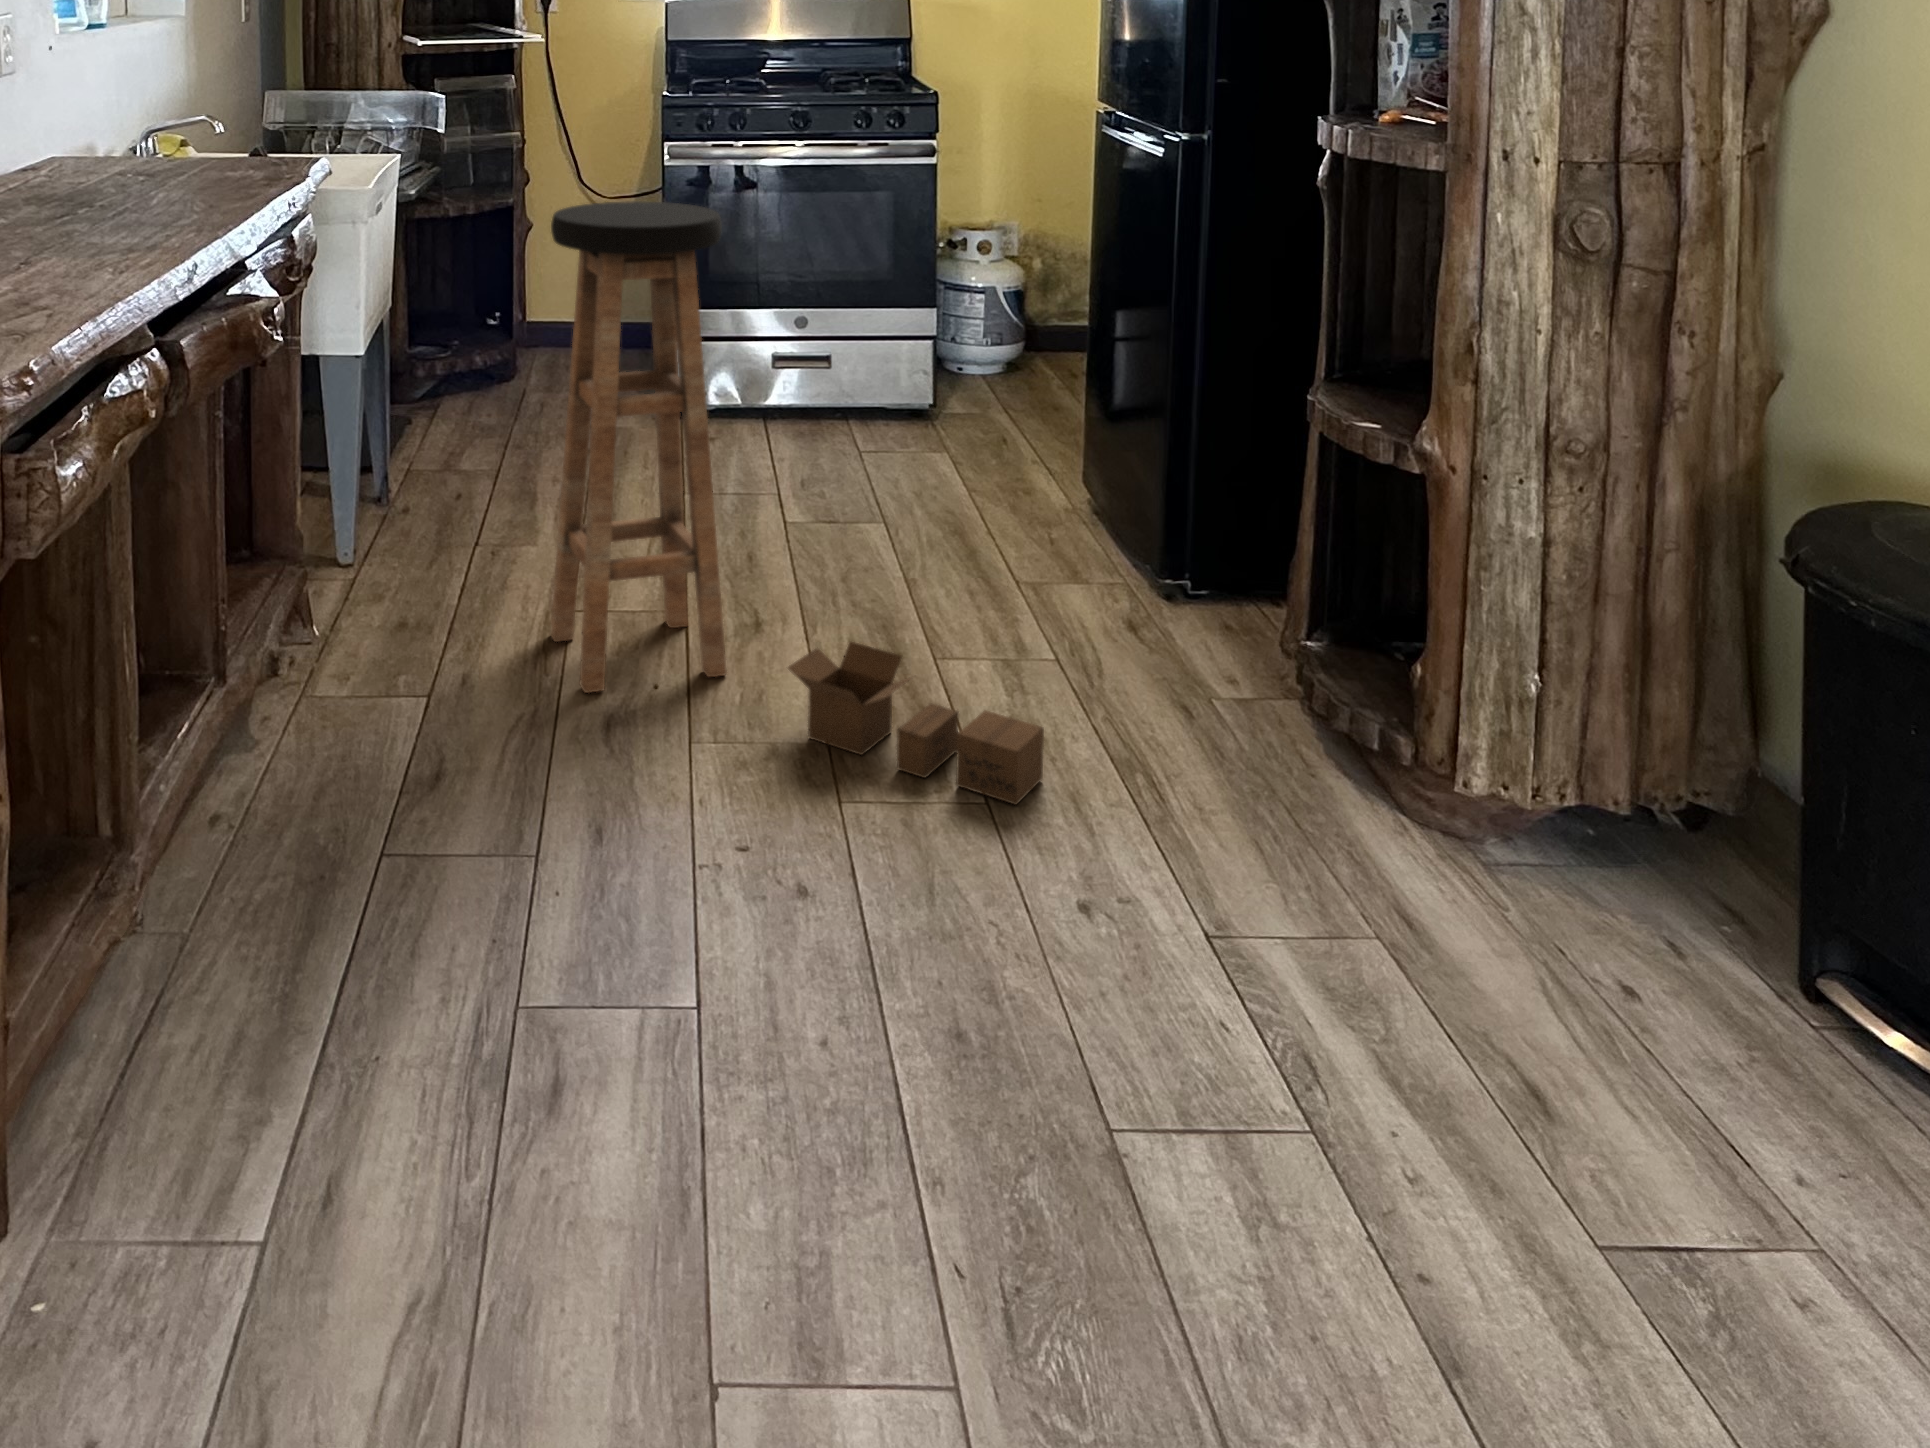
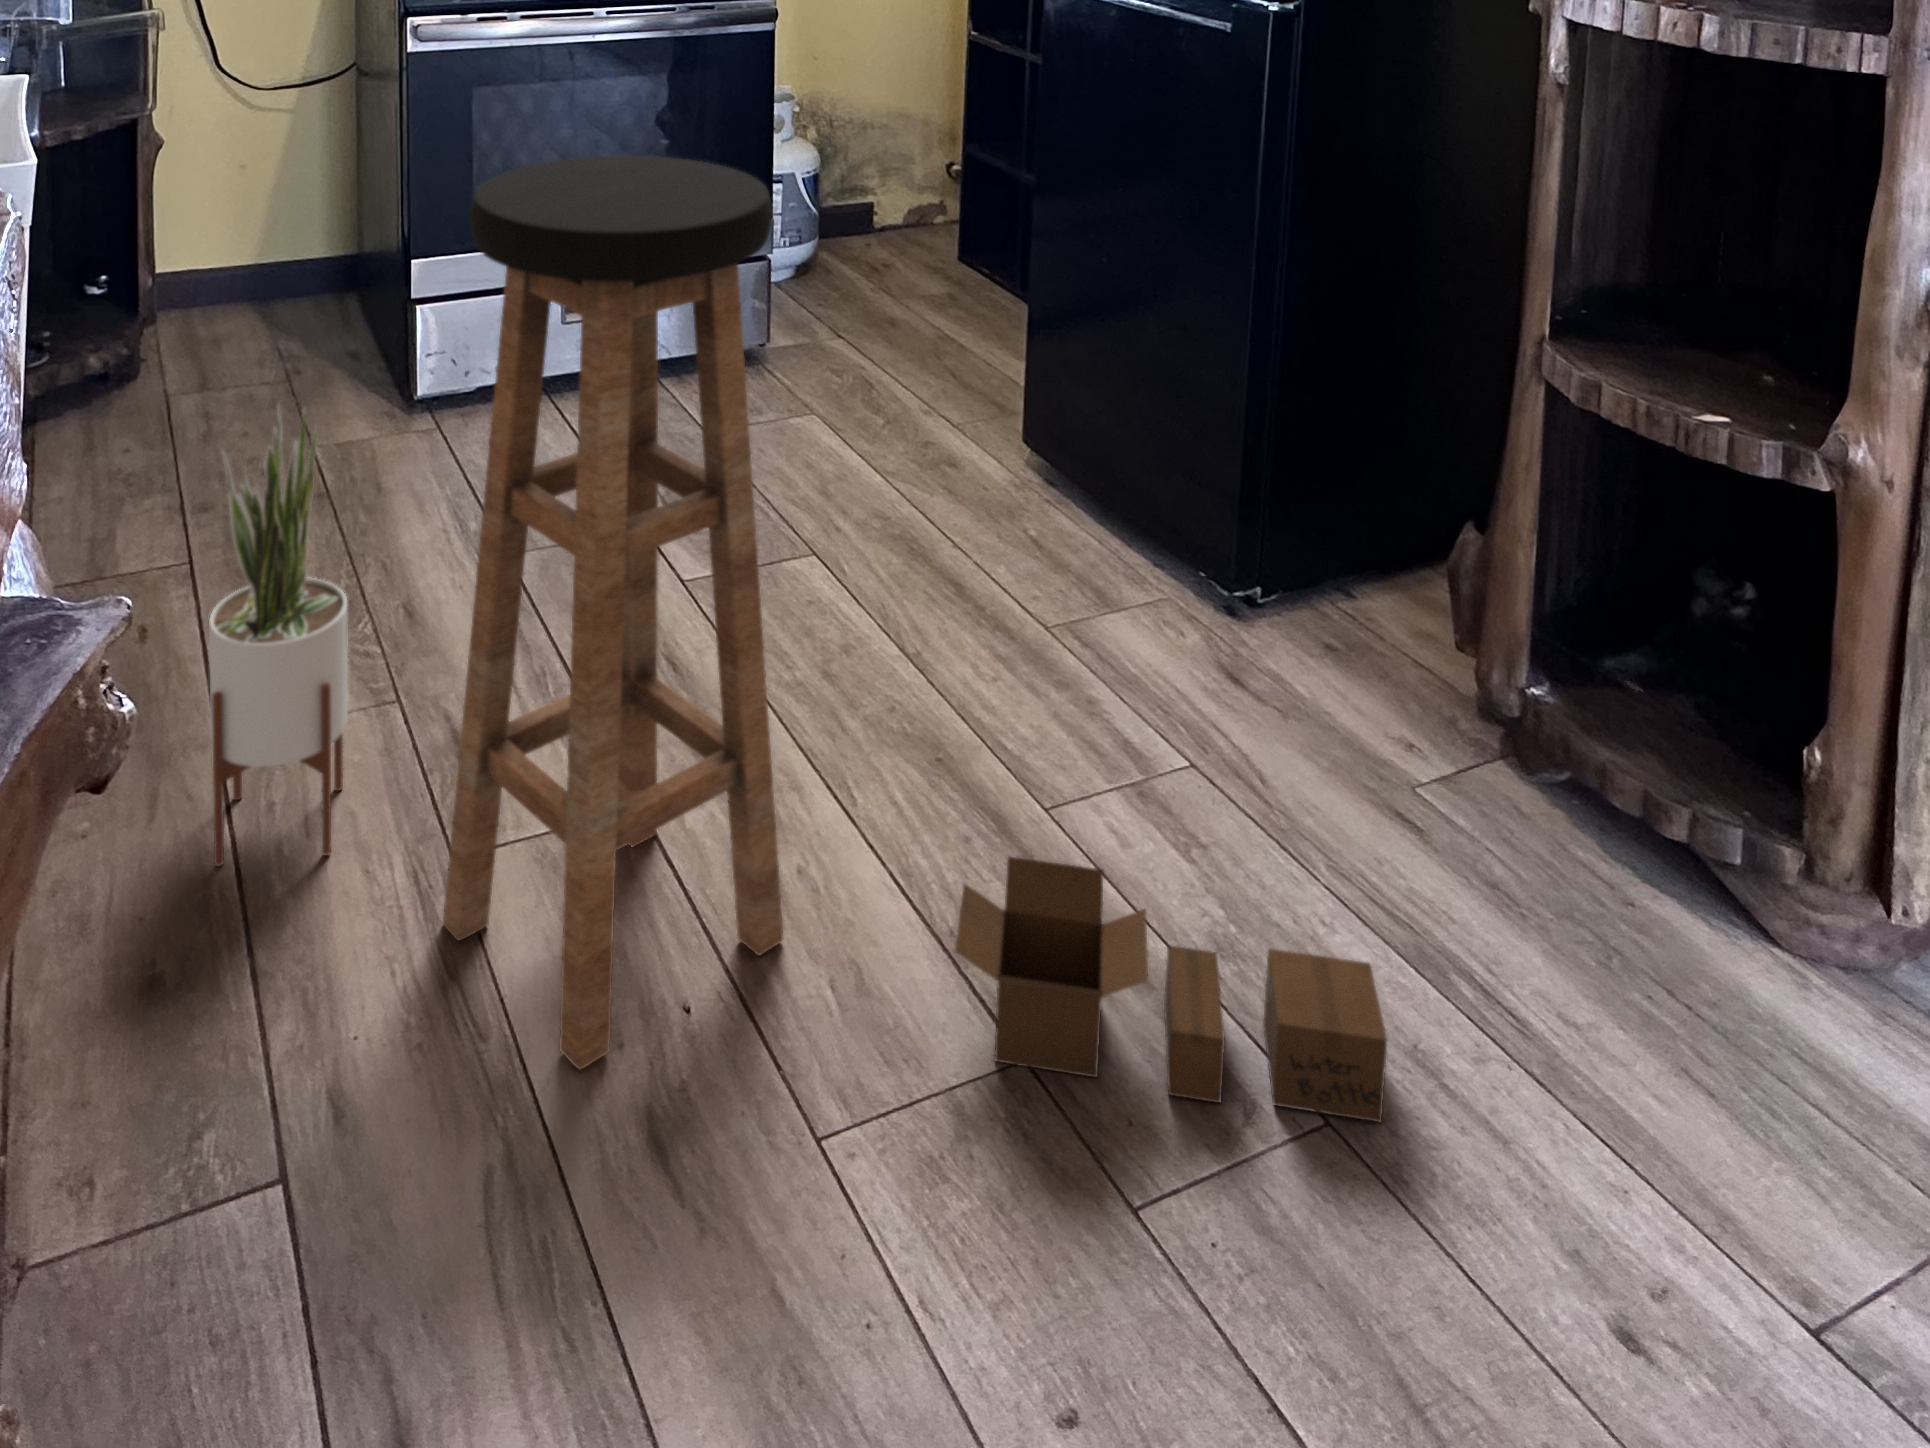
potted plant: none [448,337,530,600] -> present [209,405,348,866]

